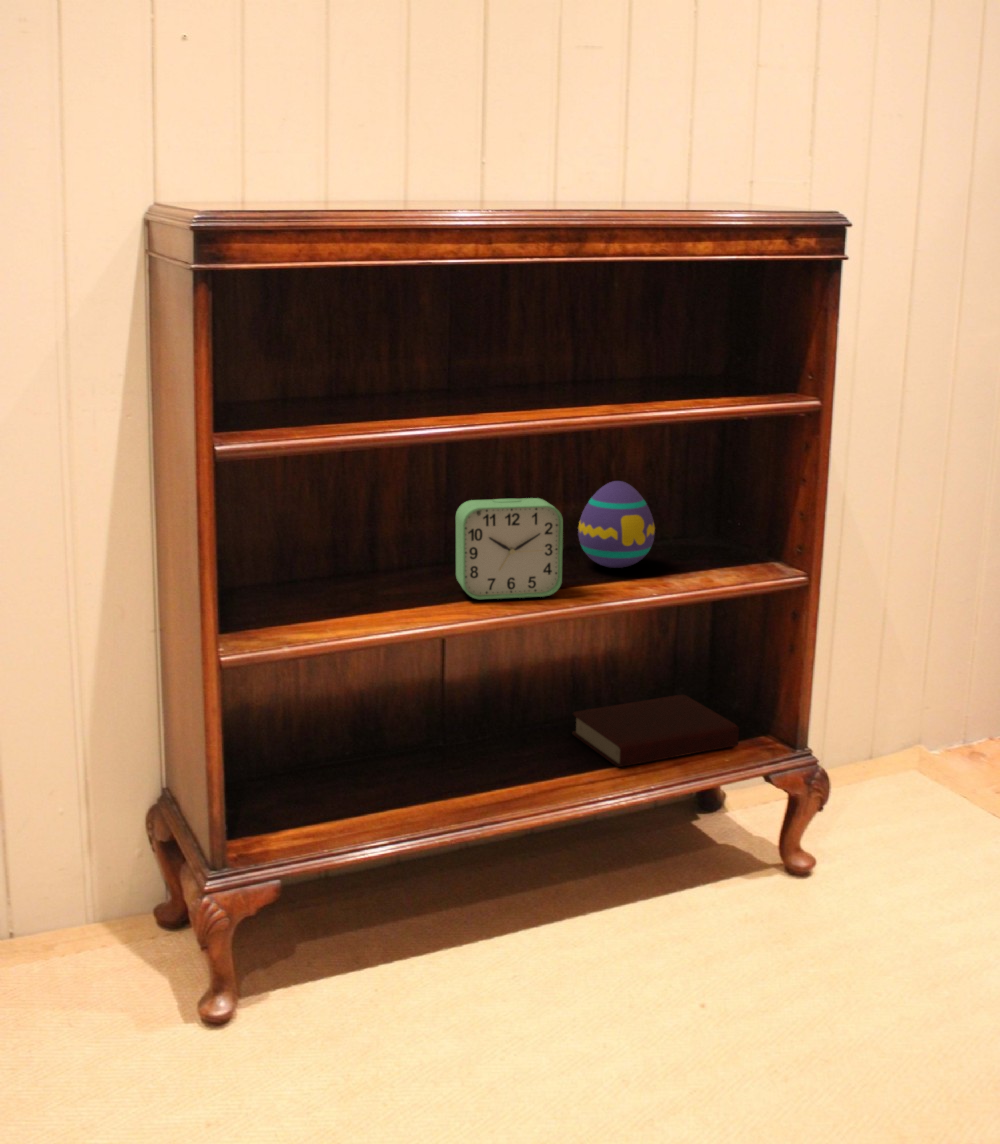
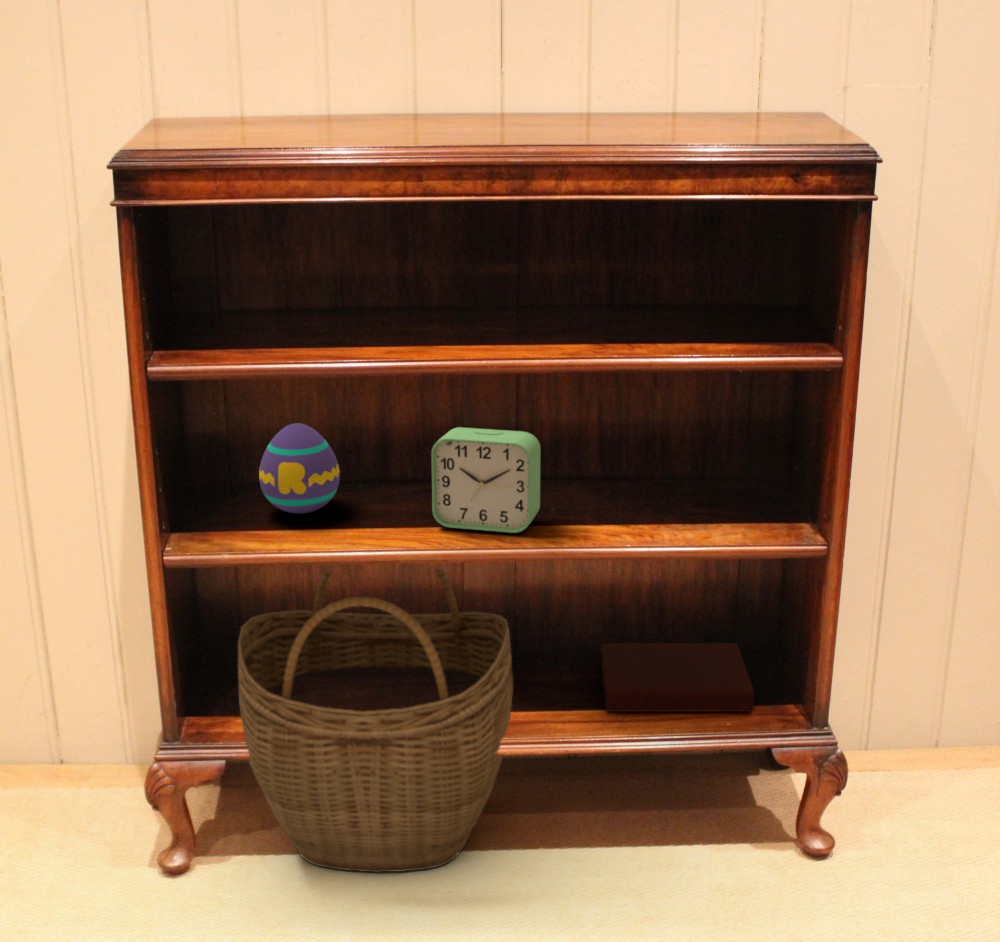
decorative egg: present [578,481,655,568] -> present [259,423,340,514]
woven basket: none [265,620,551,979] -> present [238,569,513,872]

